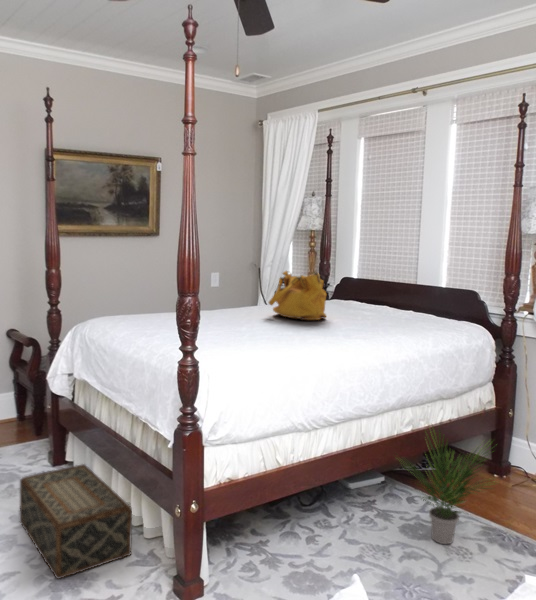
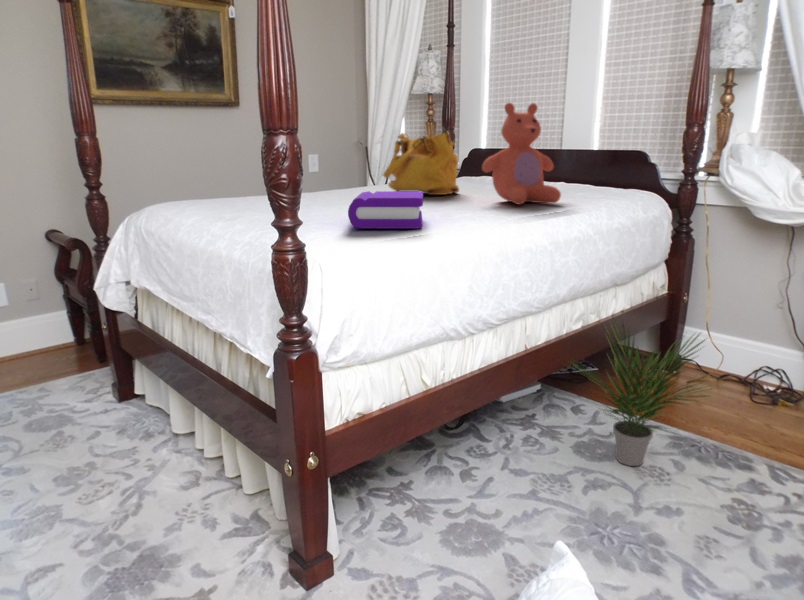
teddy bear: none [339,259,396,334] -> present [482,103,561,204]
book: none [233,321,289,351] -> present [348,191,423,229]
woven basket: present [20,464,132,579] -> none [62,401,229,567]

